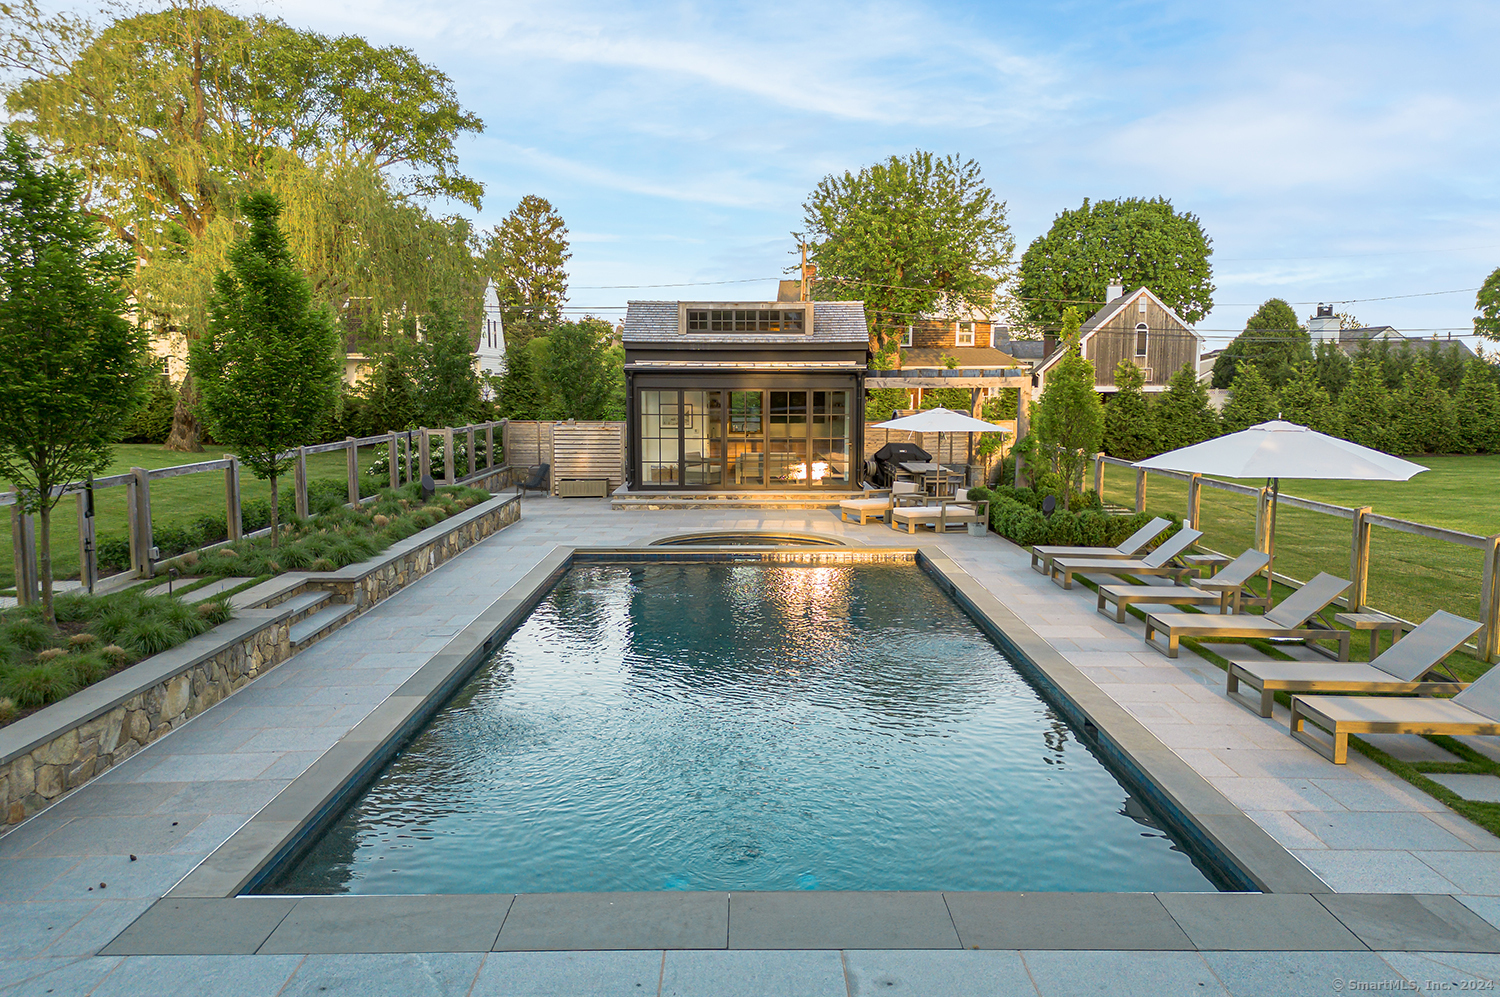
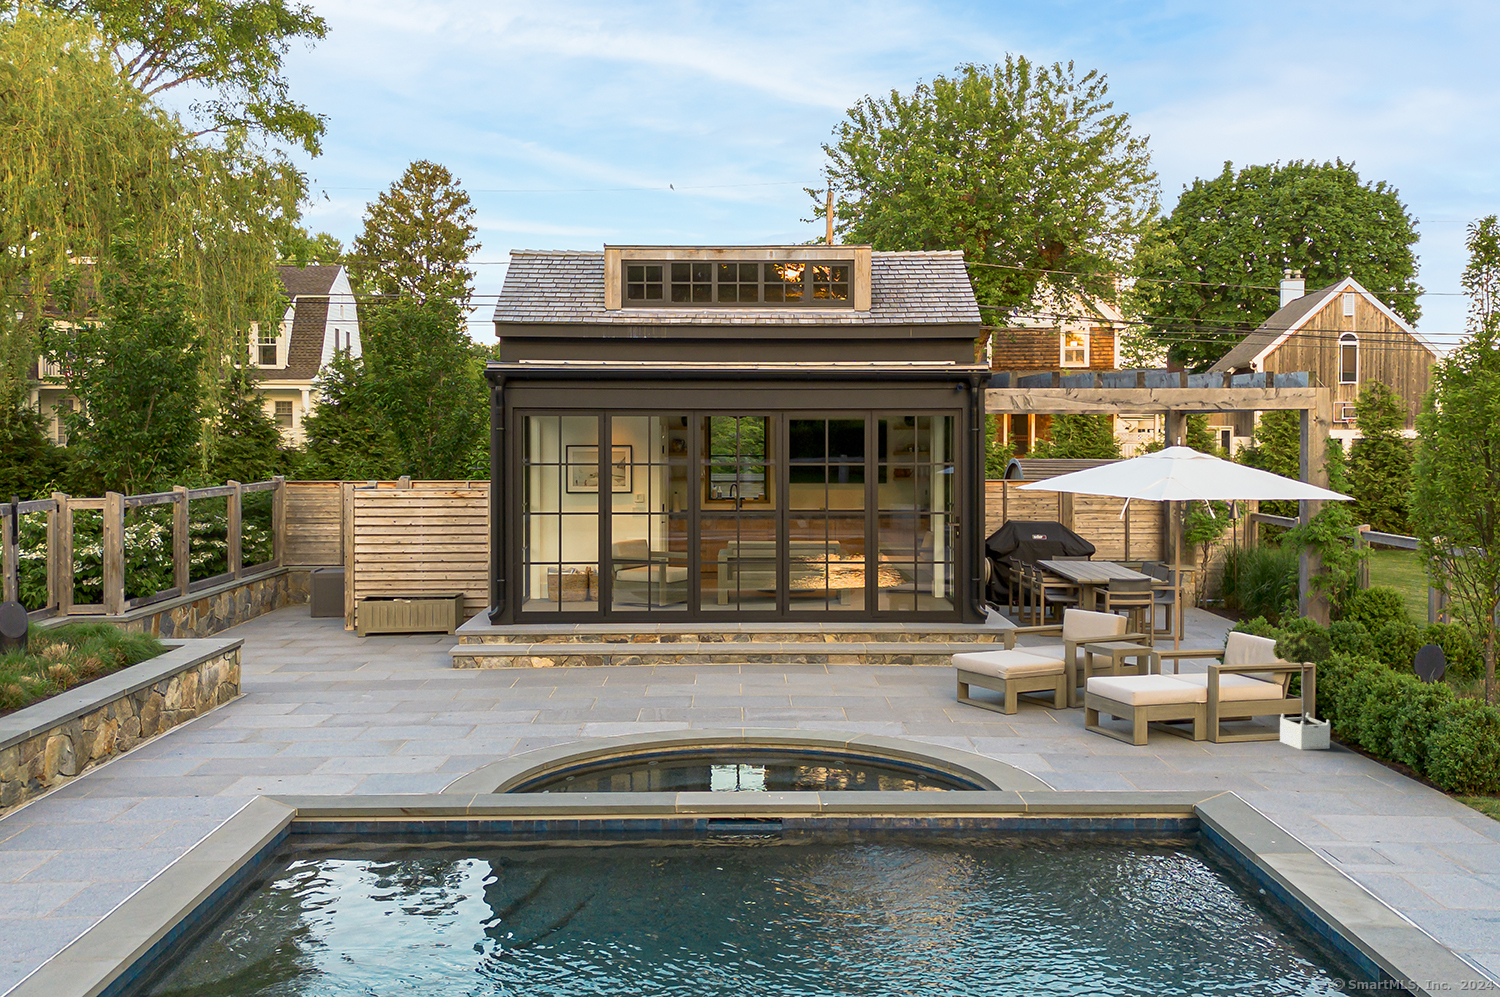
lounge chair: present [512,463,550,498] -> none [274,564,350,639]

